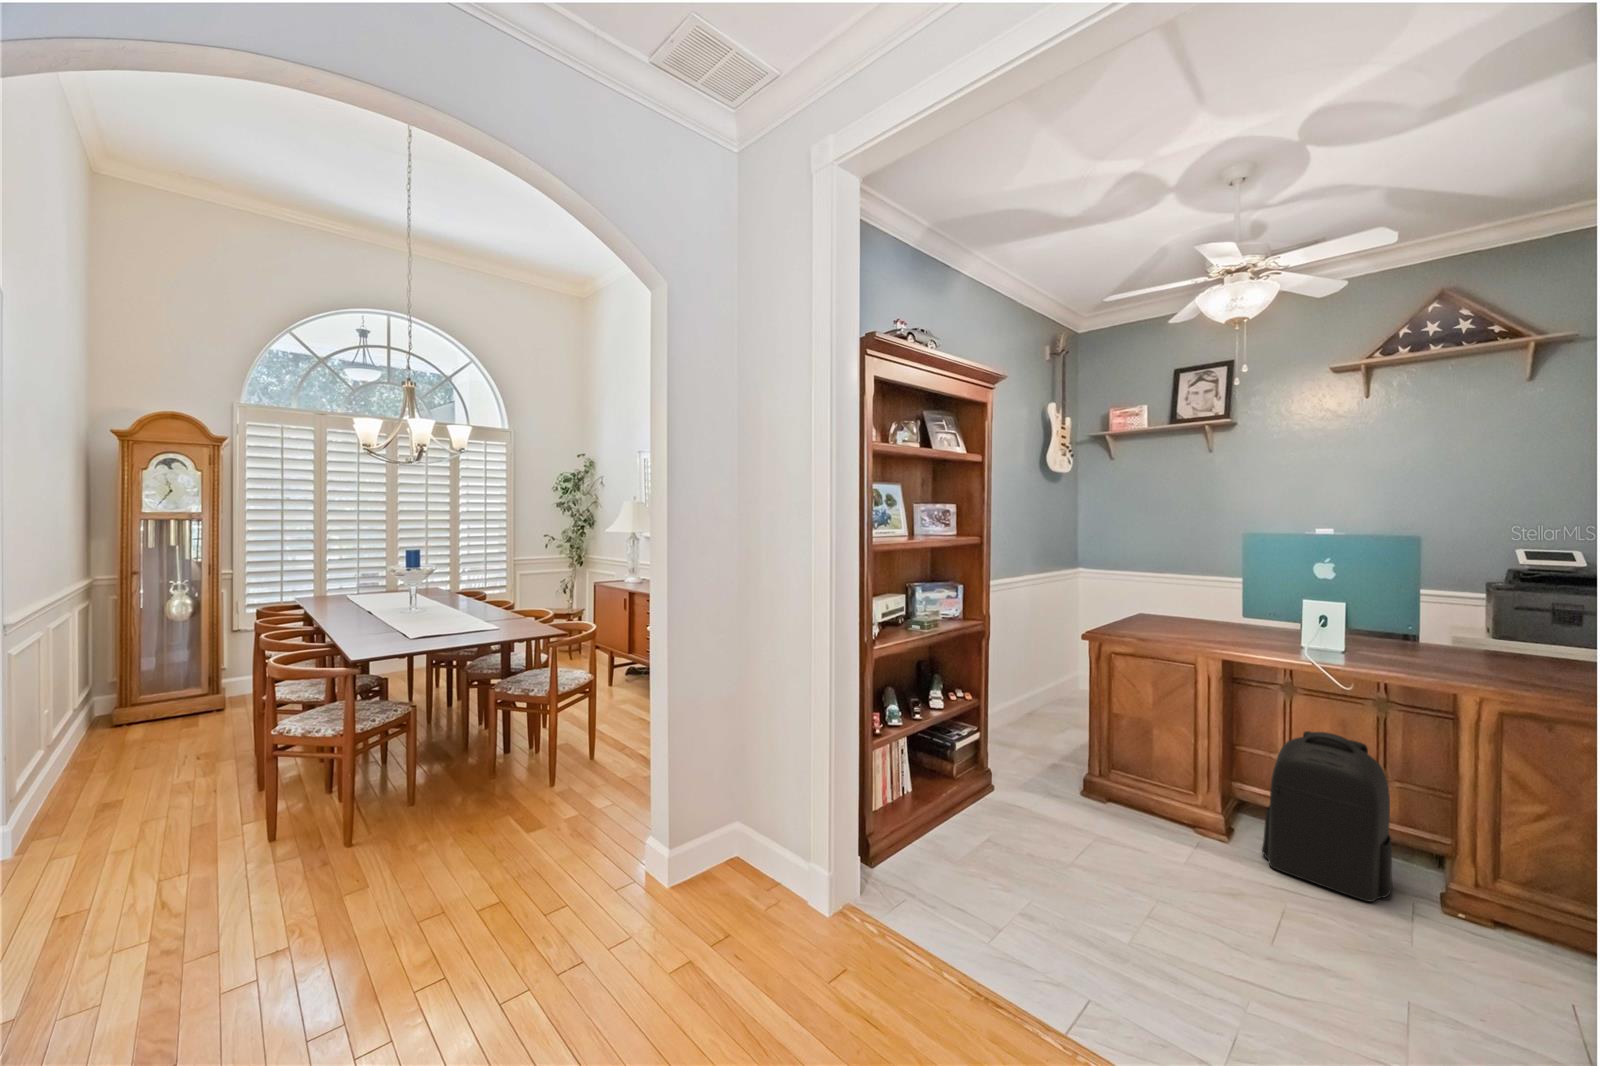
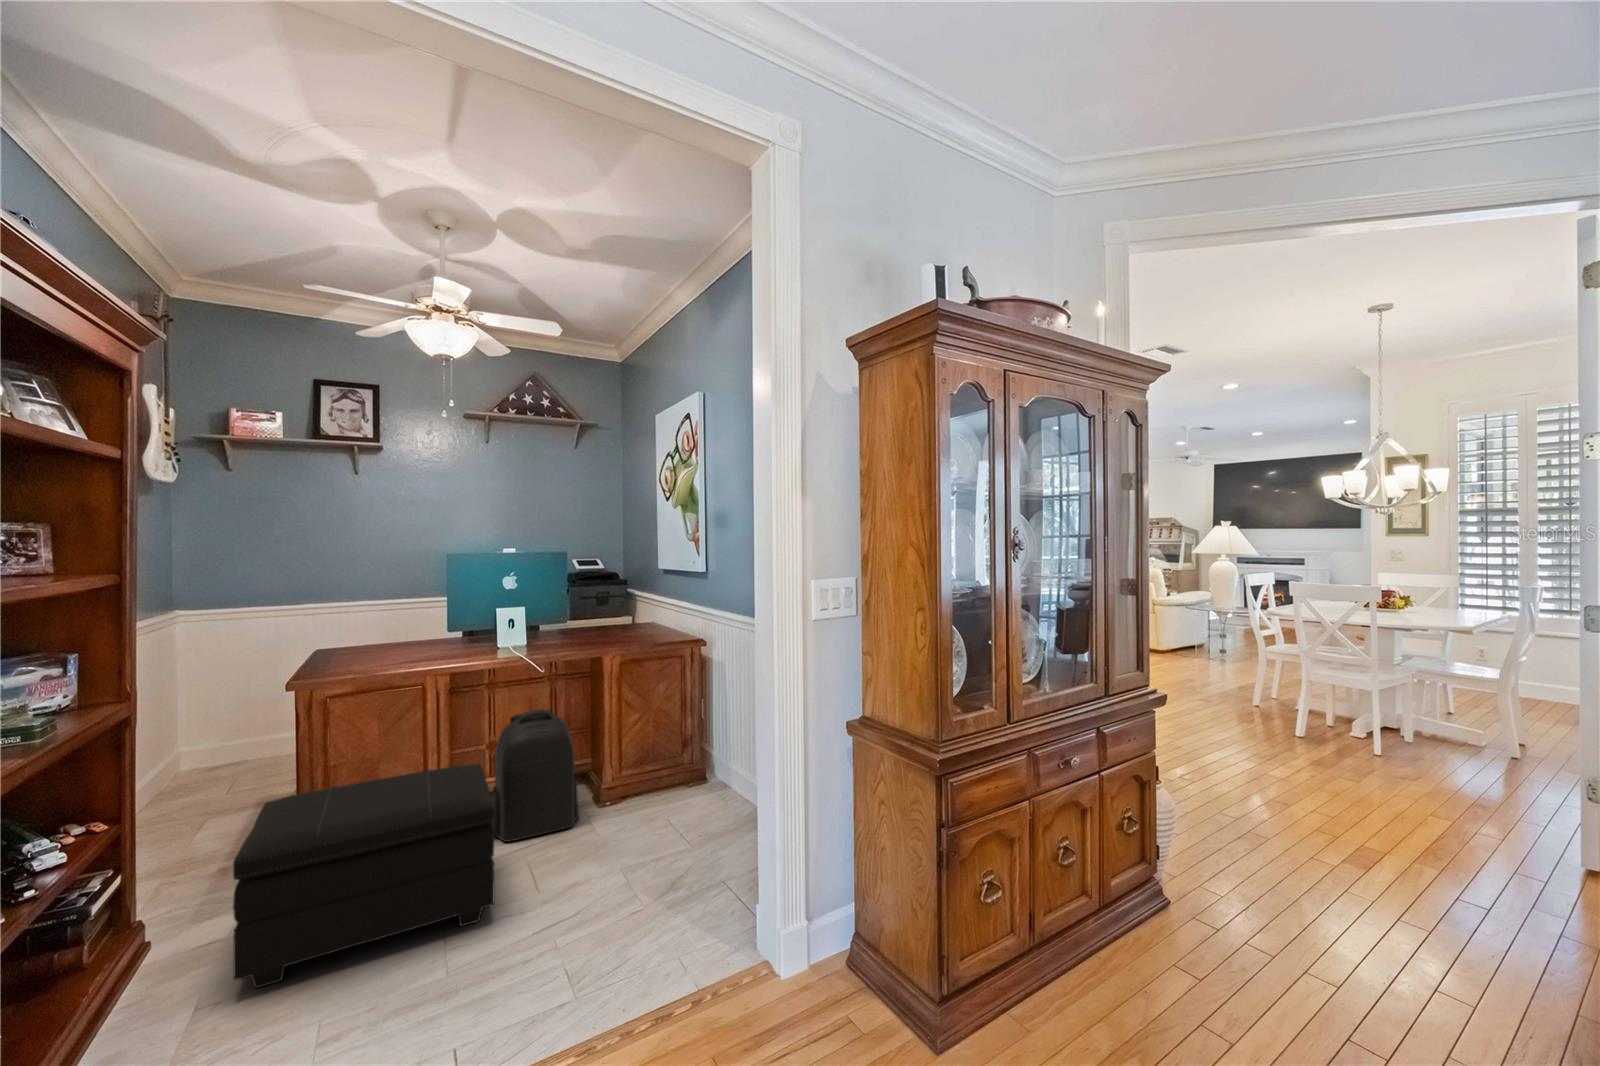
footstool: none [1006,720,1235,917] -> present [233,764,495,988]

